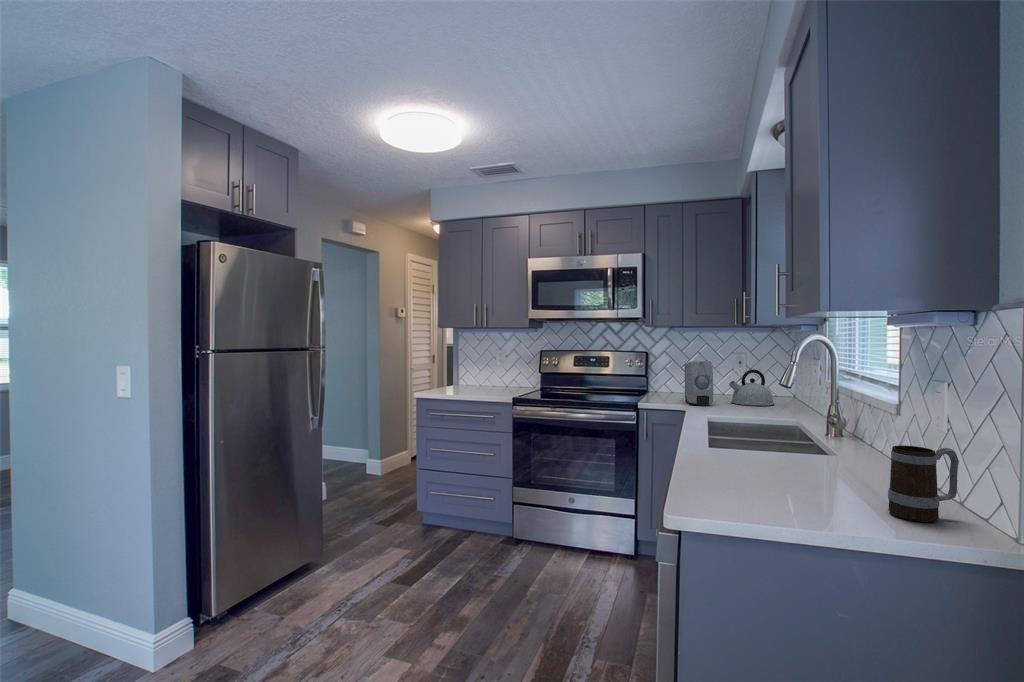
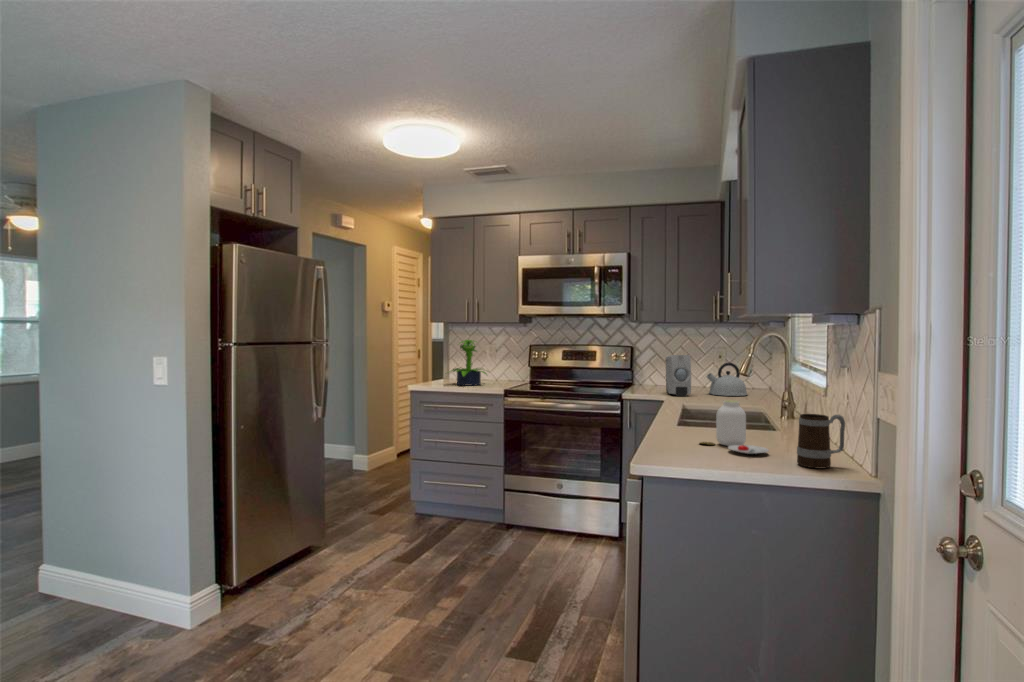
potted plant: none [453,345,499,392] -> present [452,340,487,385]
jar: none [744,422,842,495] -> present [700,400,769,454]

